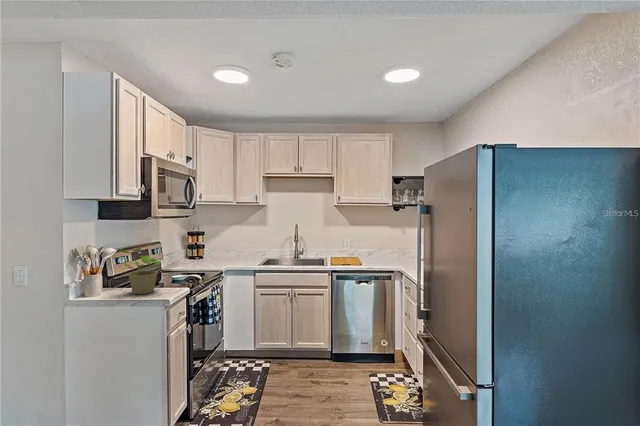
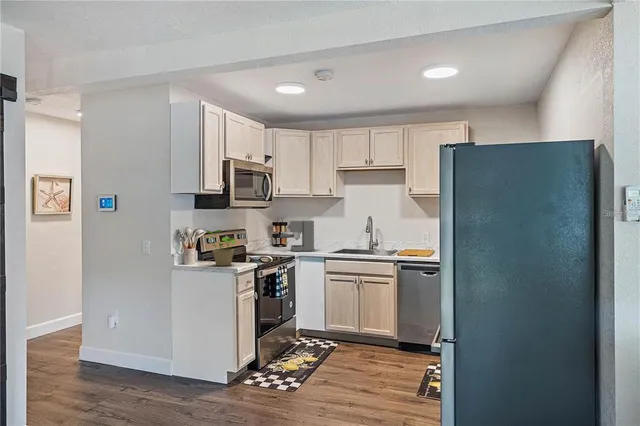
coffee maker: none [199,229,238,264] -> present [280,220,314,252]

